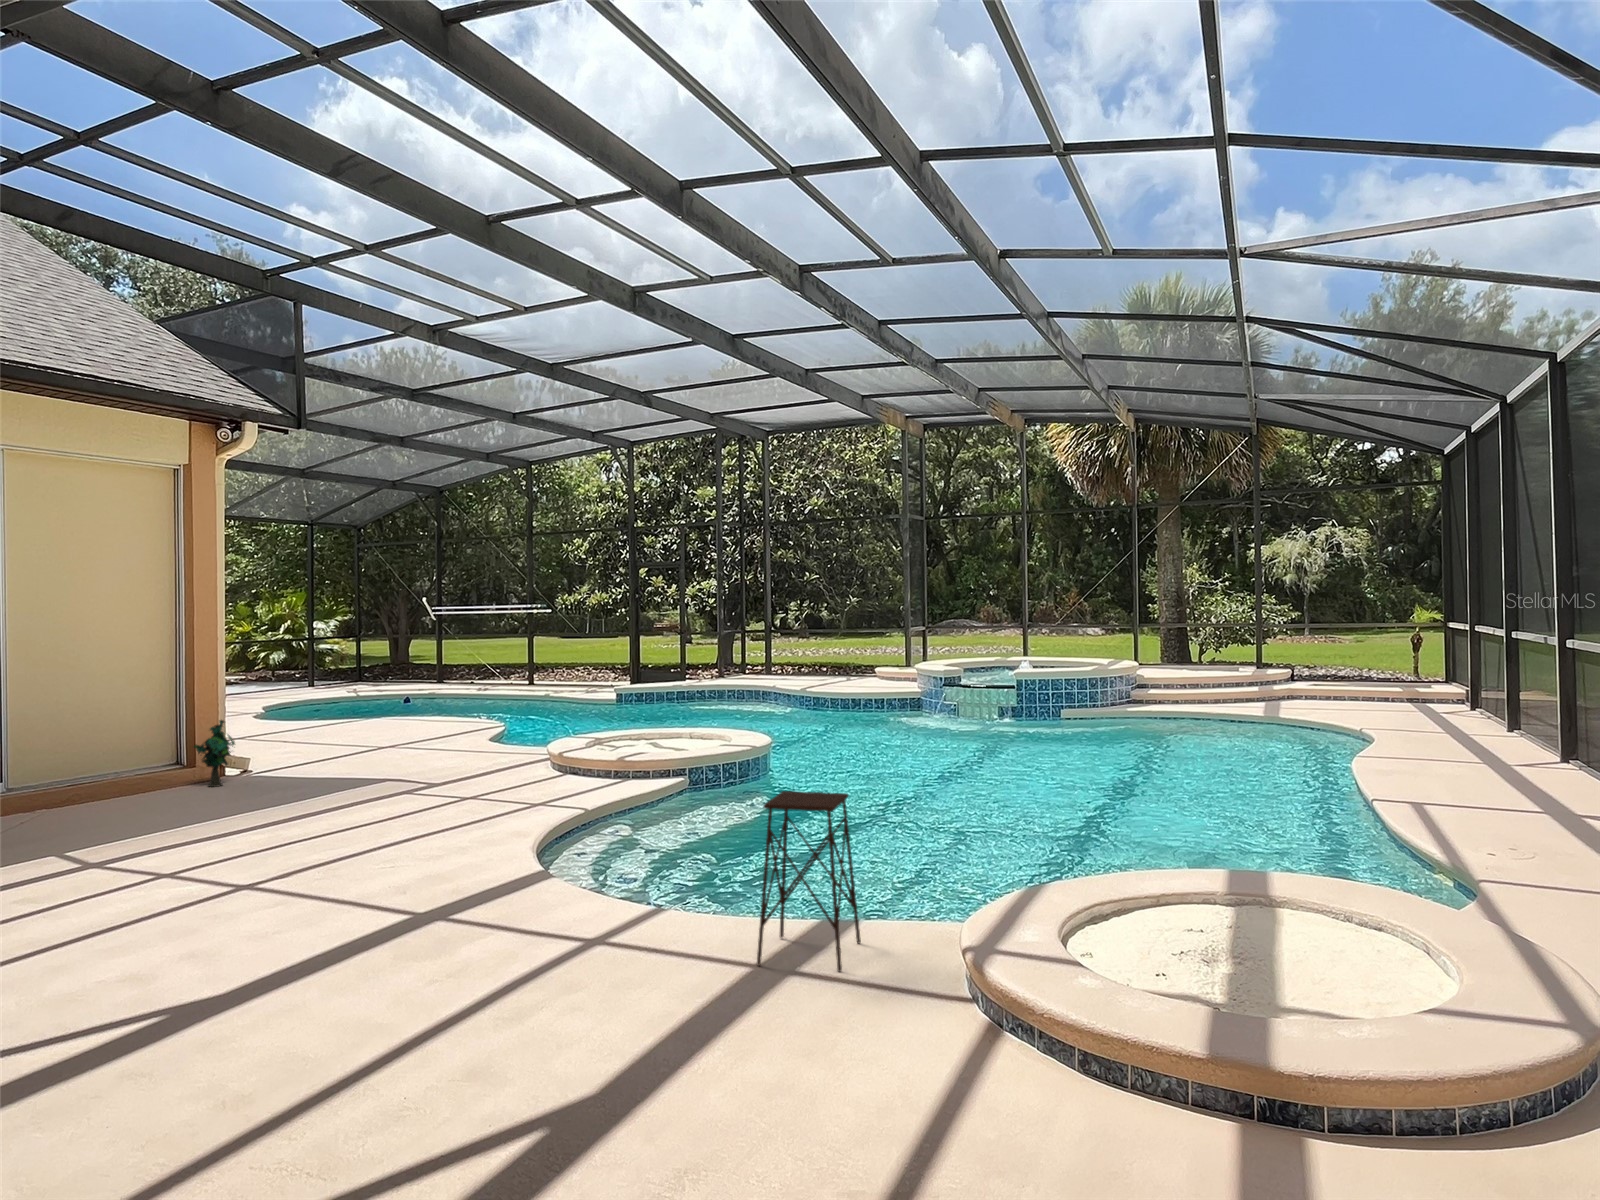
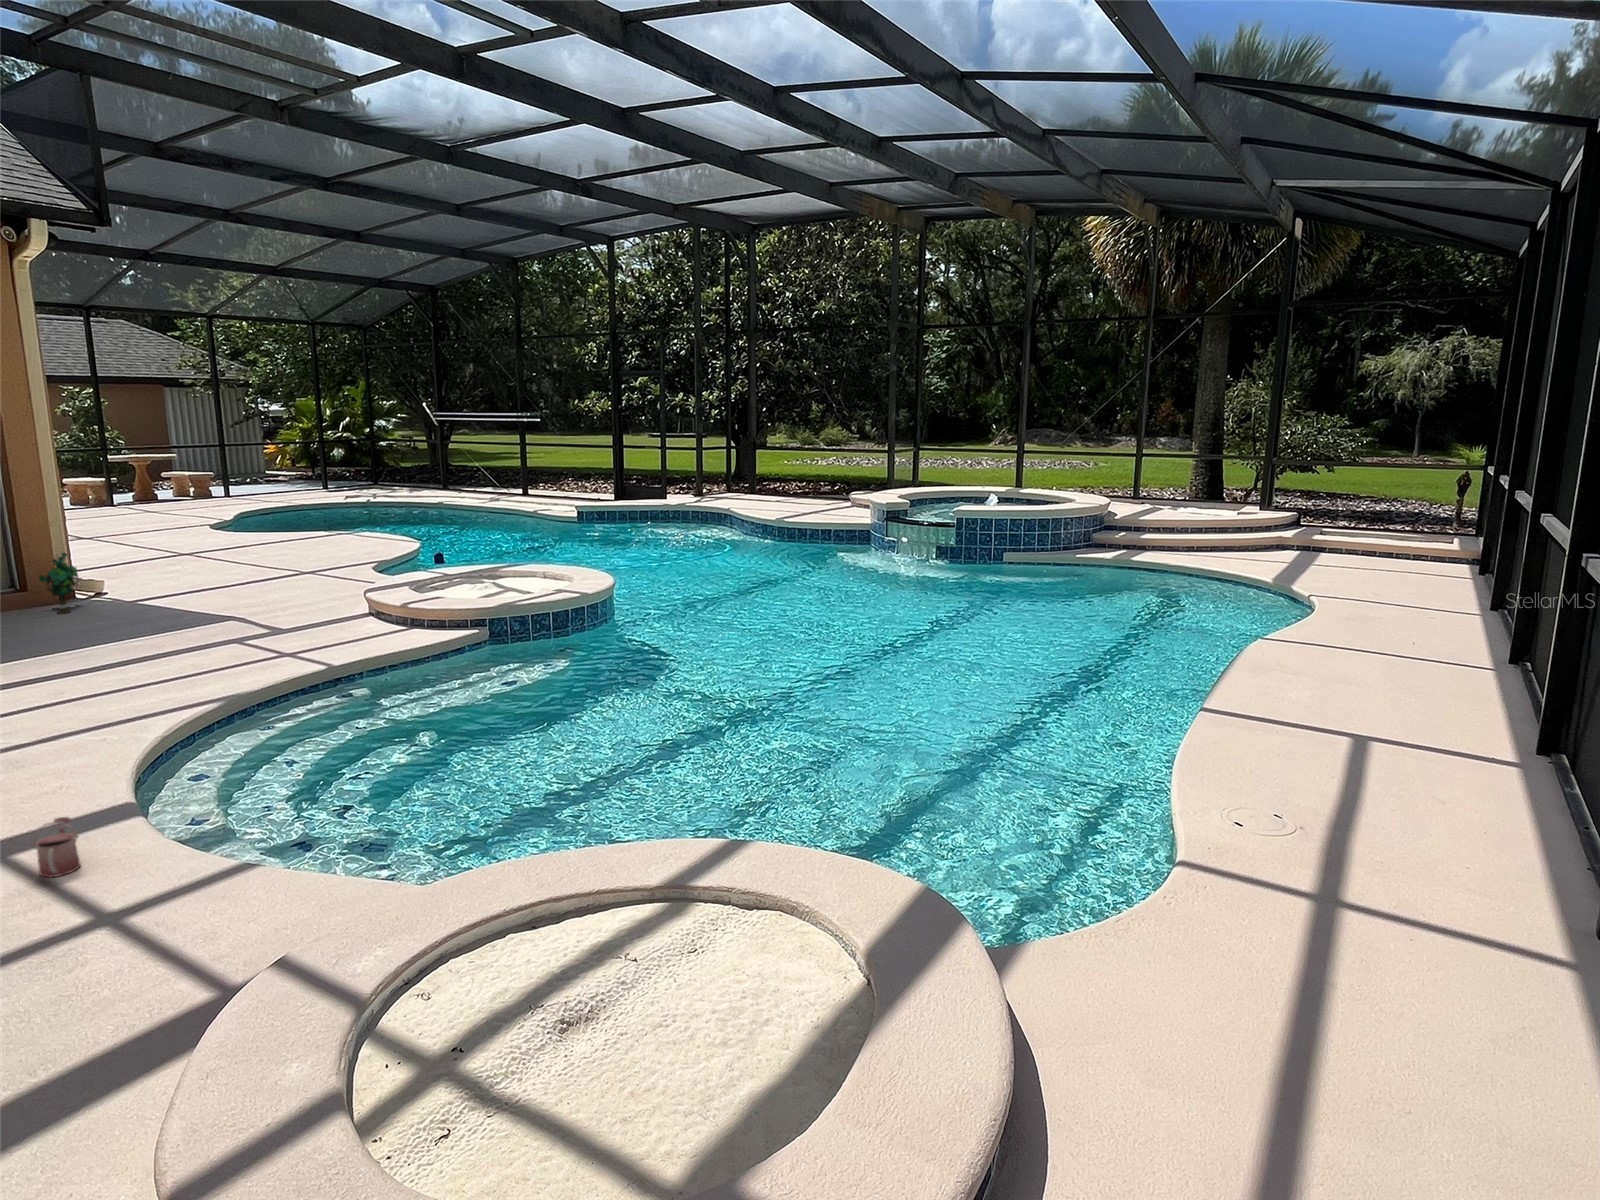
side table: present [757,791,861,972] -> none [96,720,242,910]
watering can: none [644,902,690,961] -> present [33,817,80,877]

